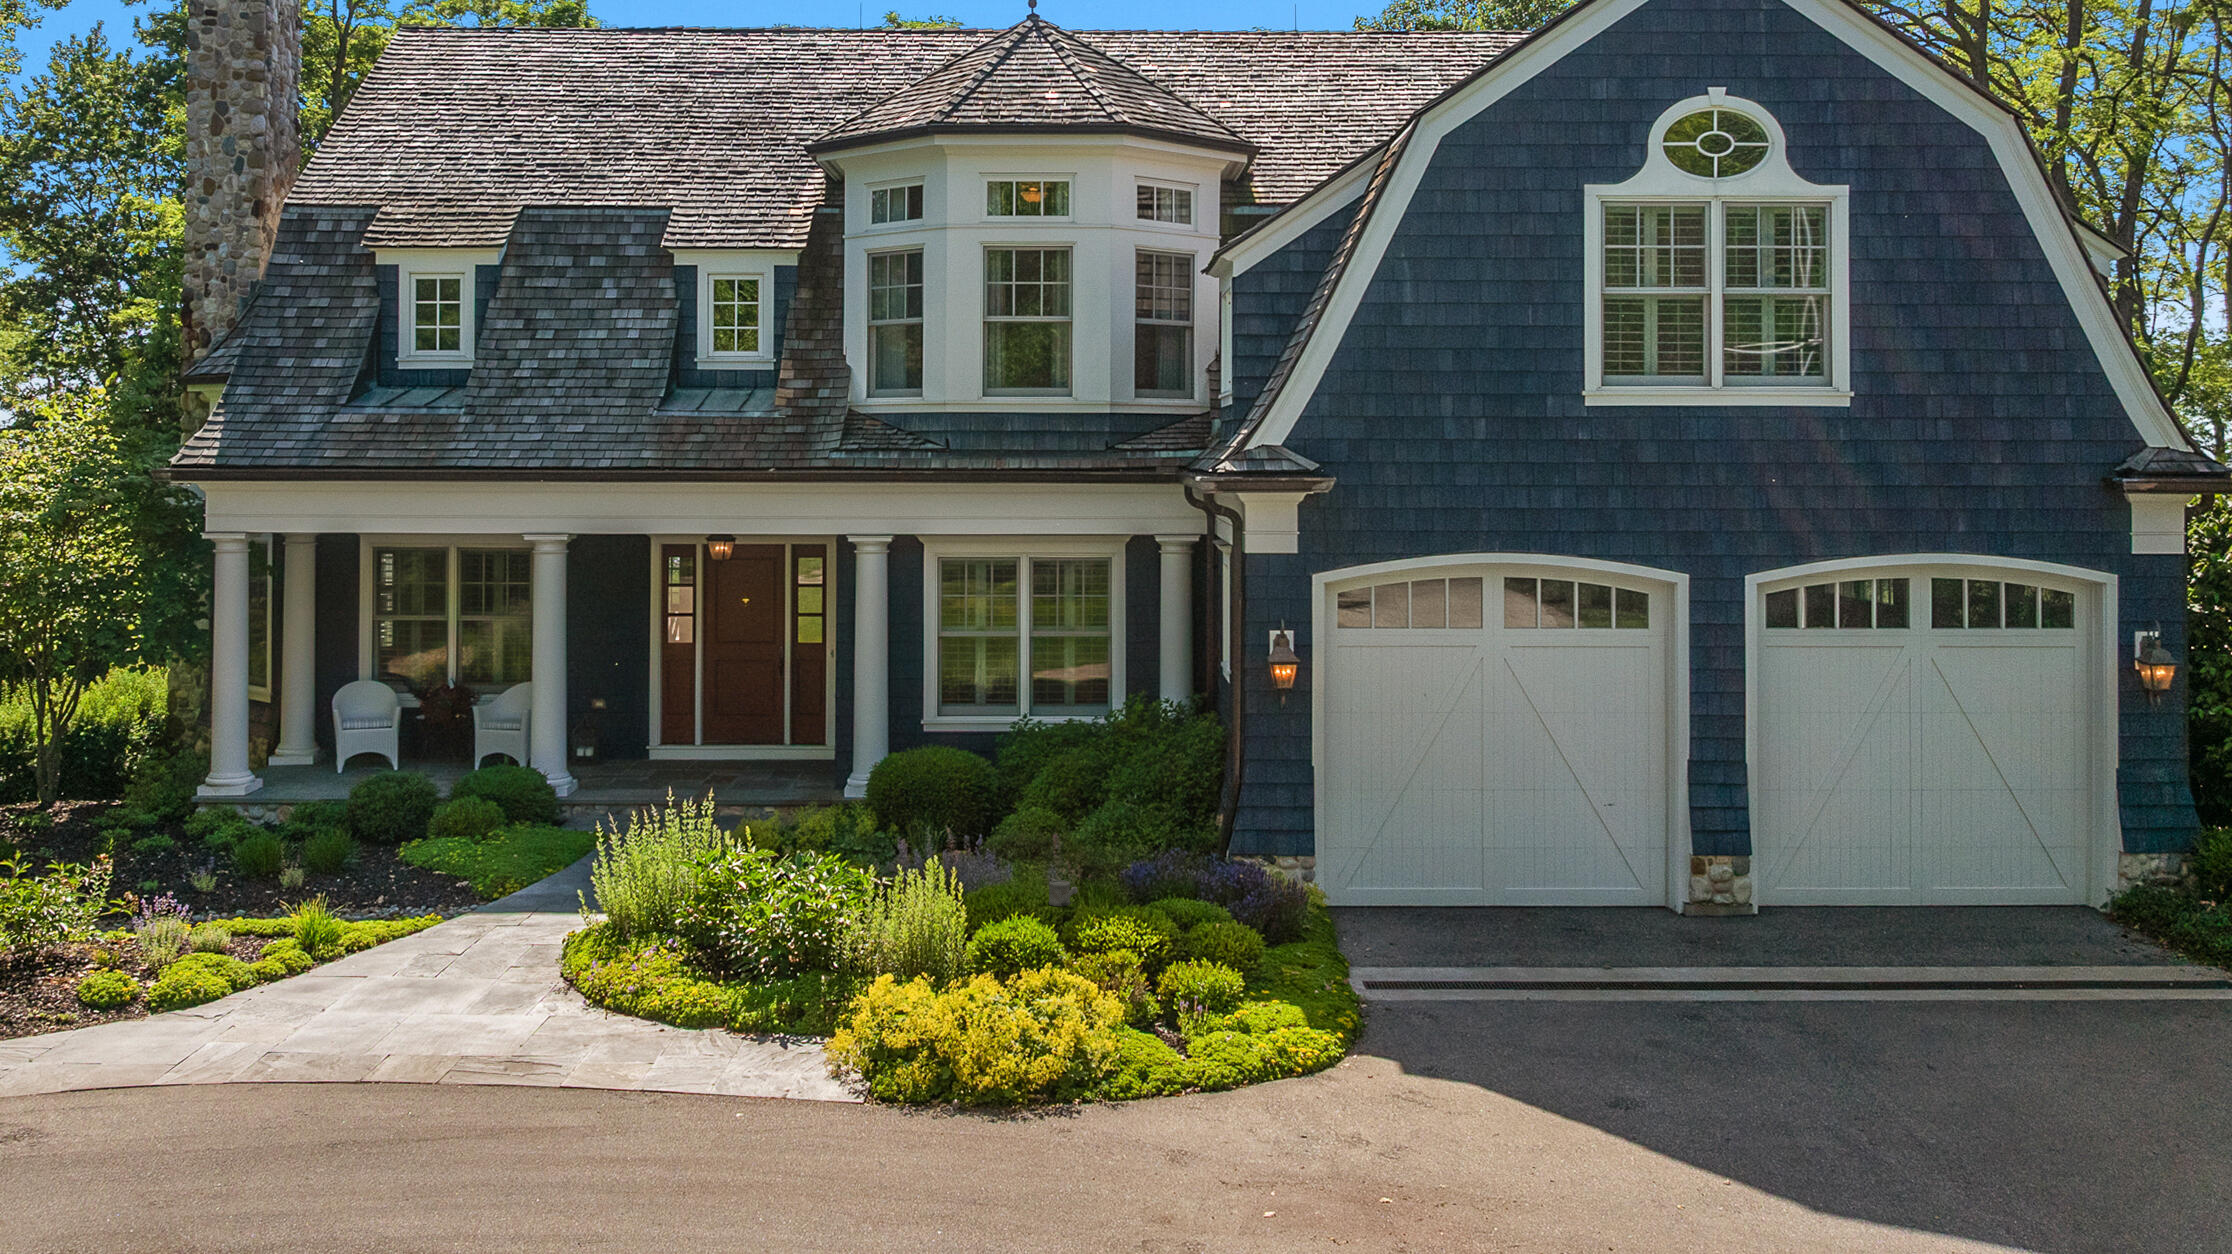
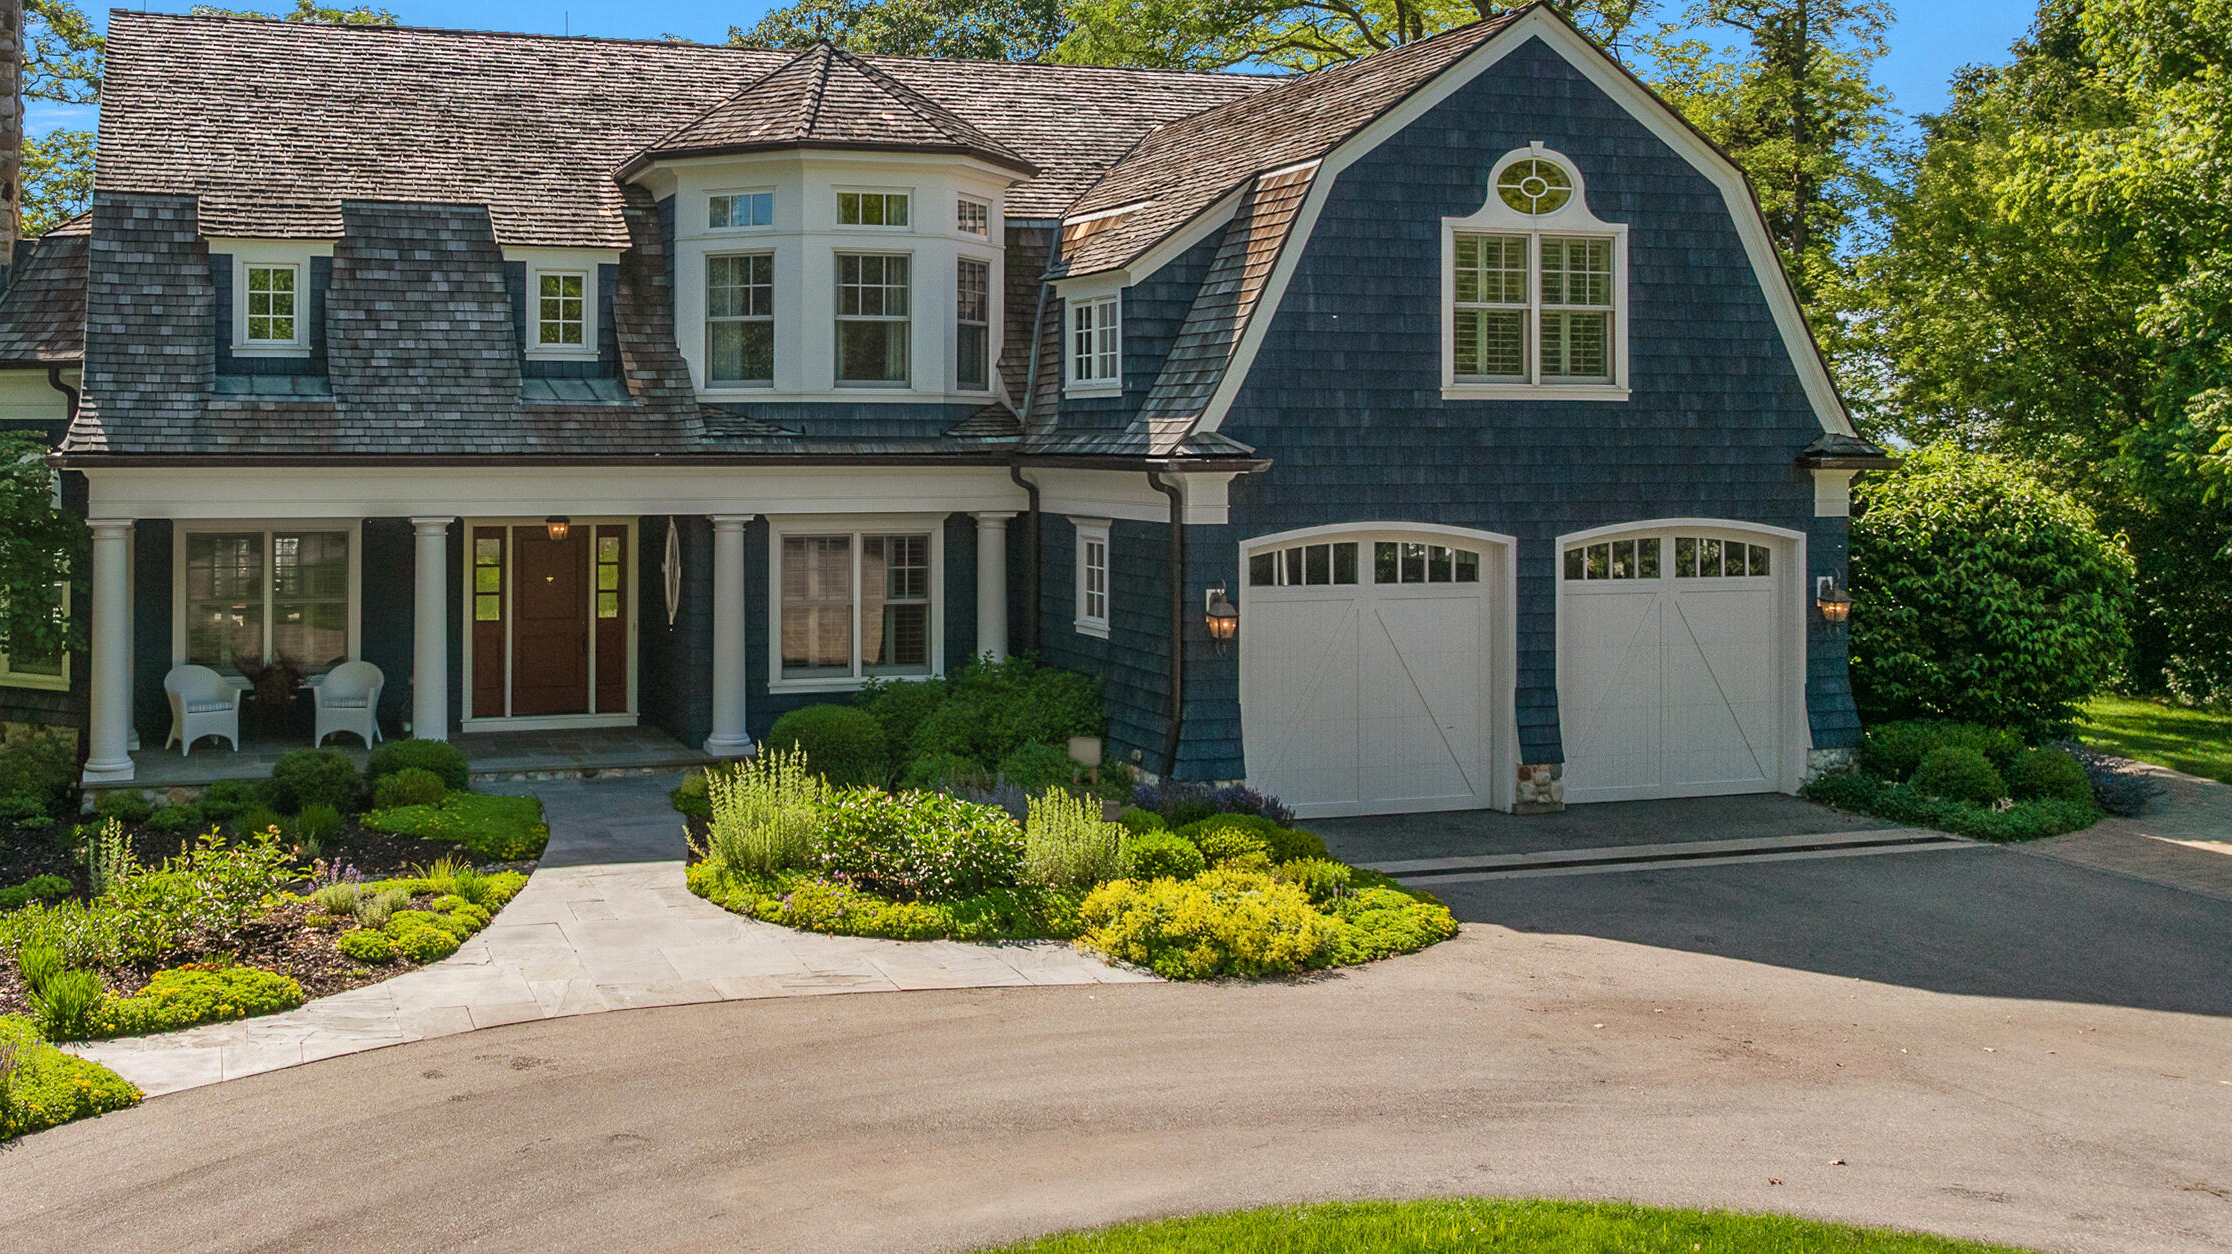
planter: none [1118,795,1153,850] -> present [1069,738,1100,783]

